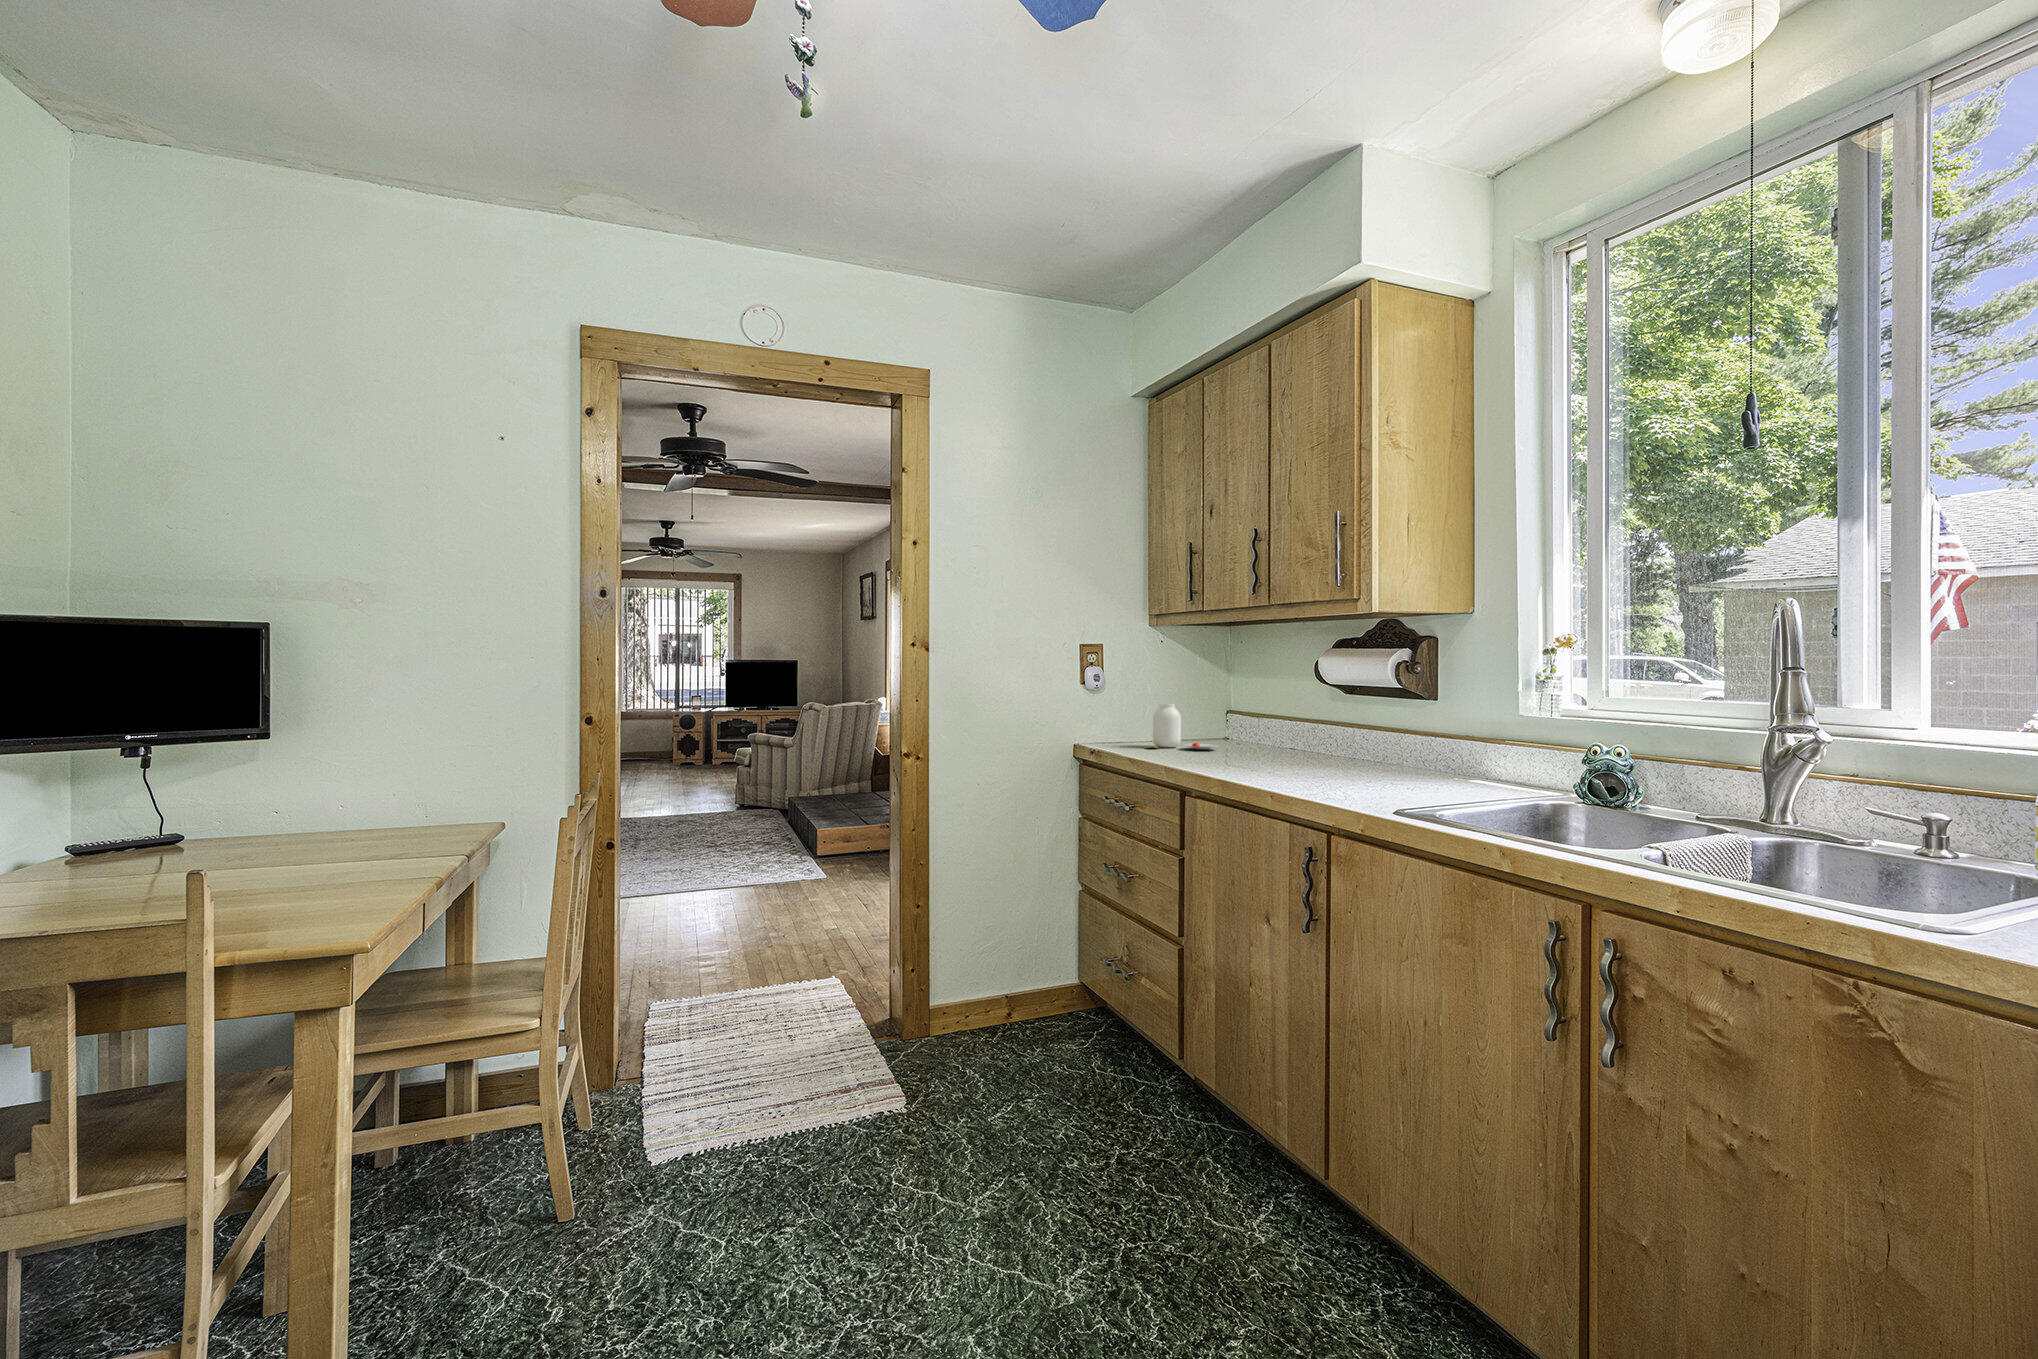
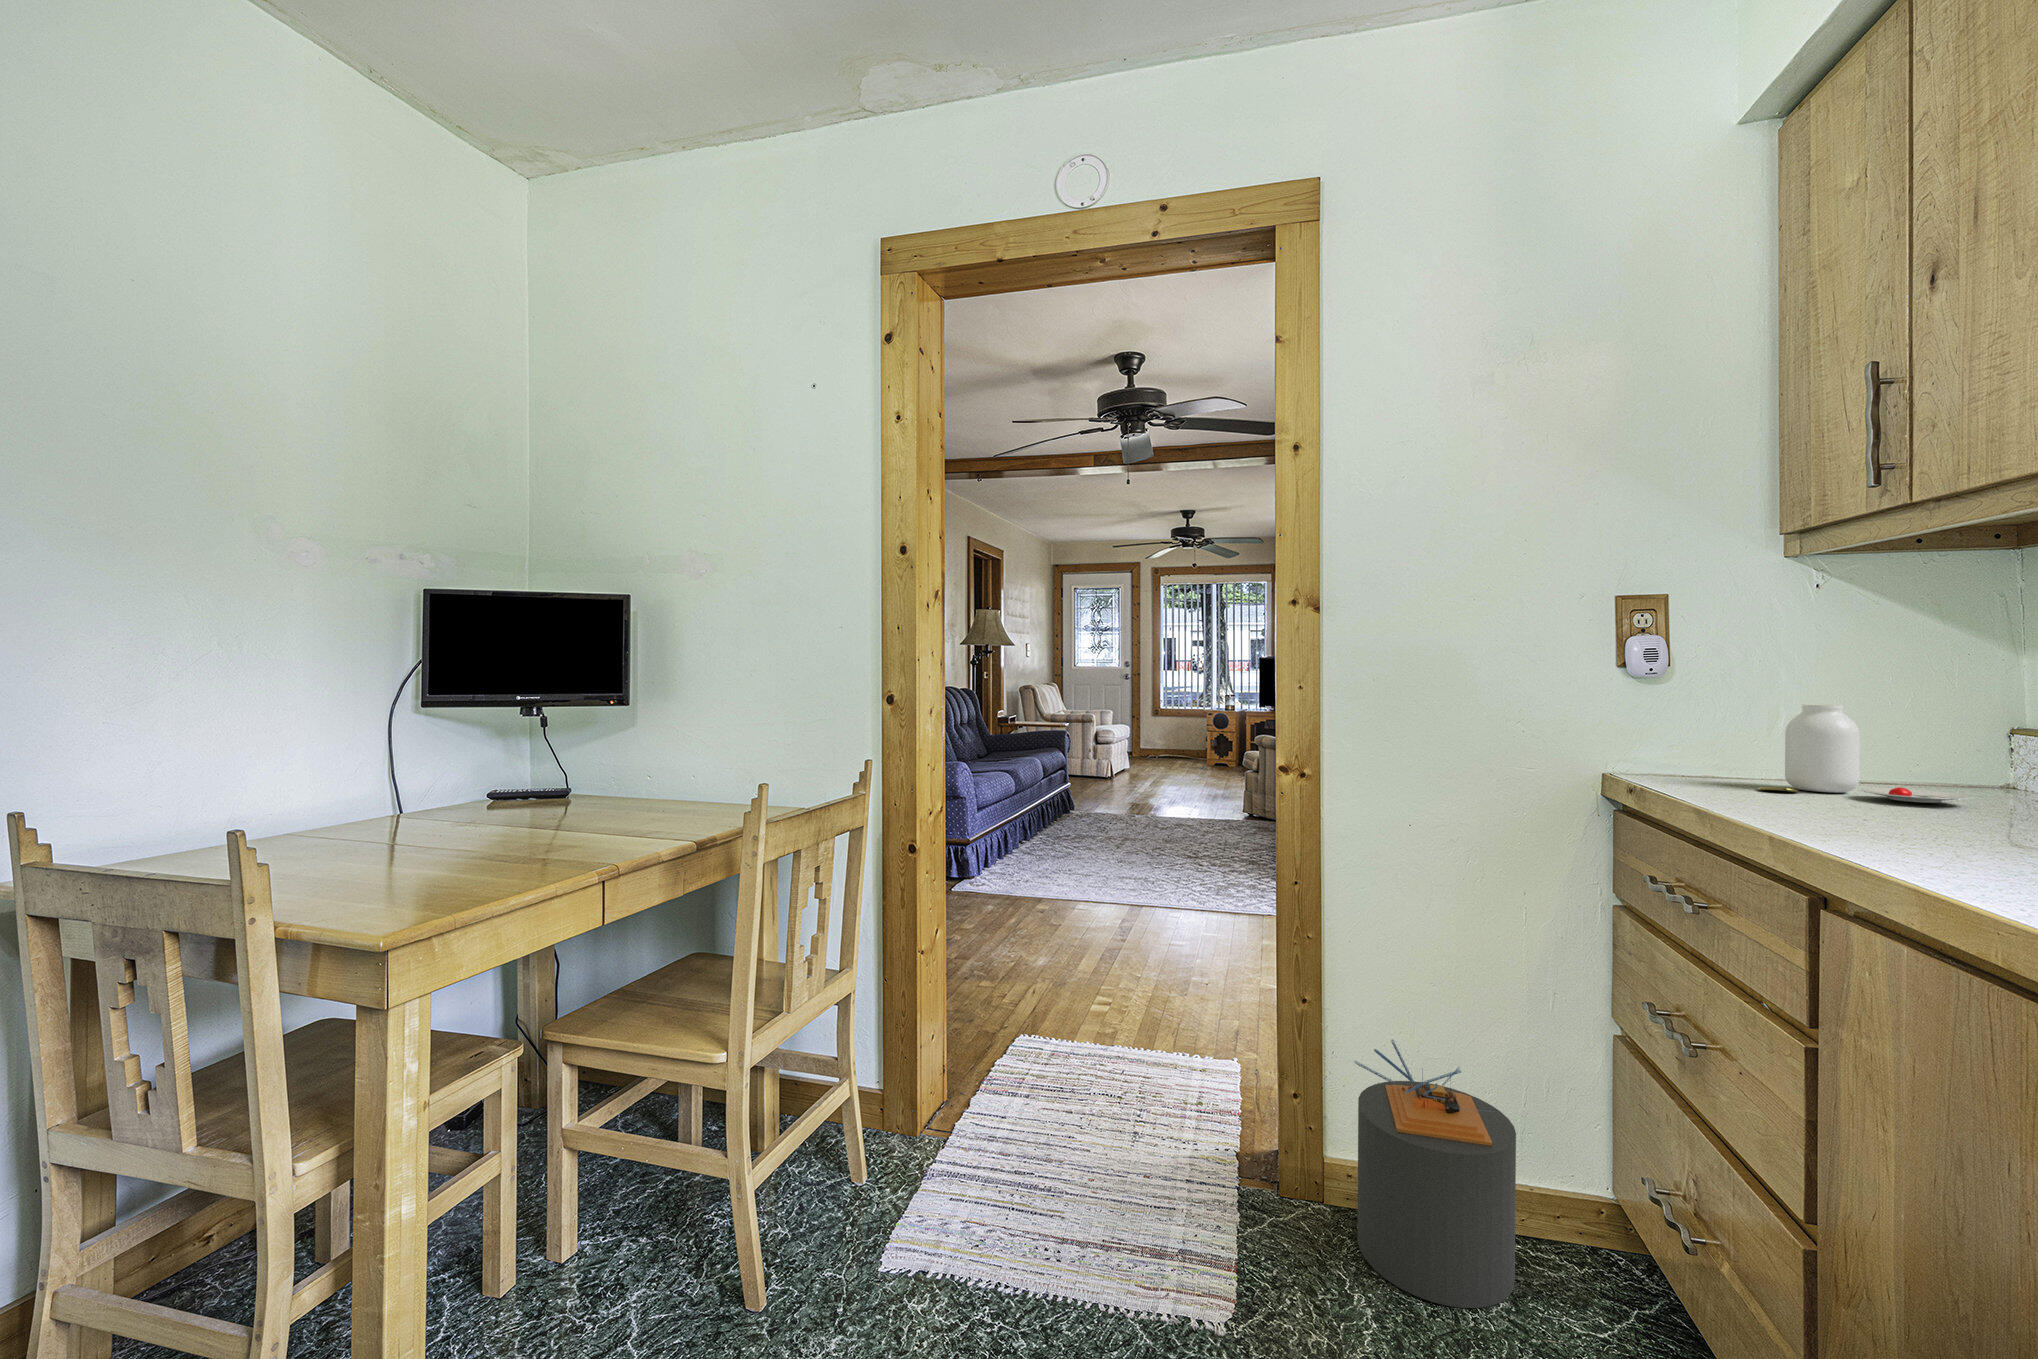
trash can: none [950,915,1043,1060] -> present [1355,1040,1516,1308]

